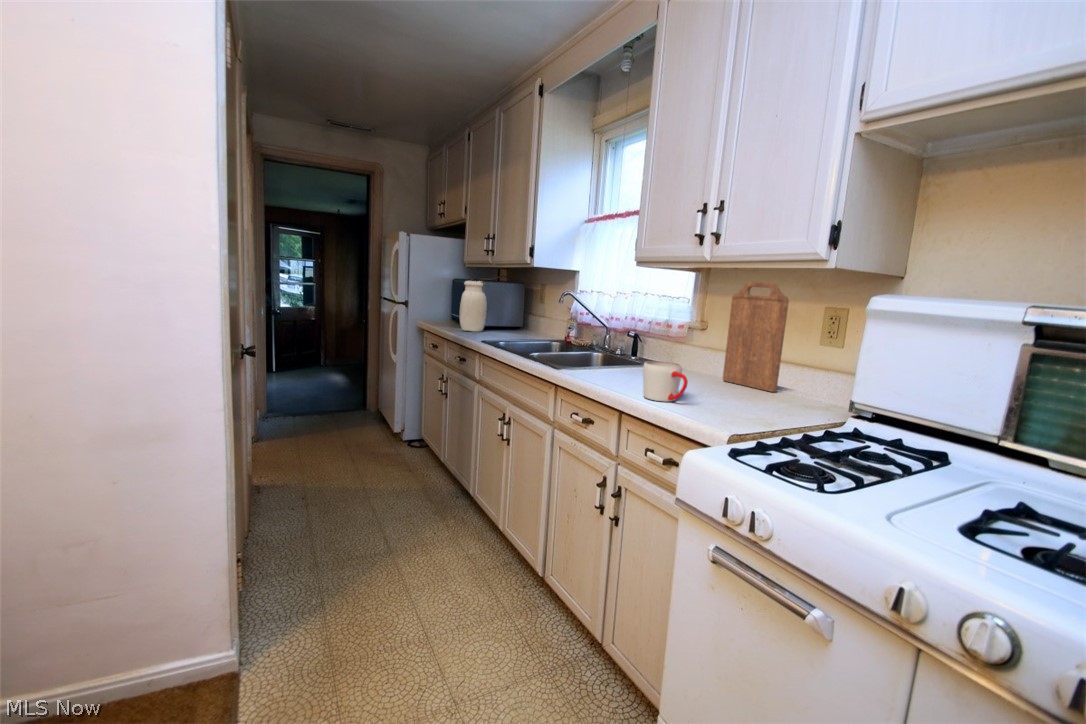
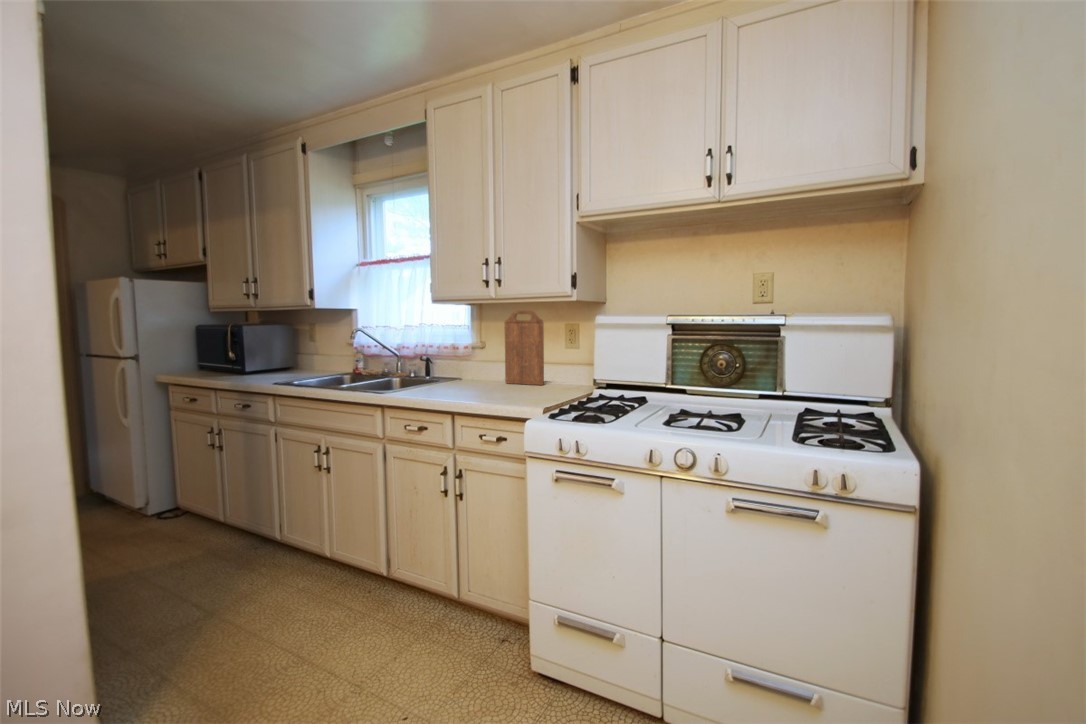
jar: present [460,281,487,332] -> none [225,325,257,377]
mug: present [643,361,688,402] -> none [464,372,499,400]

